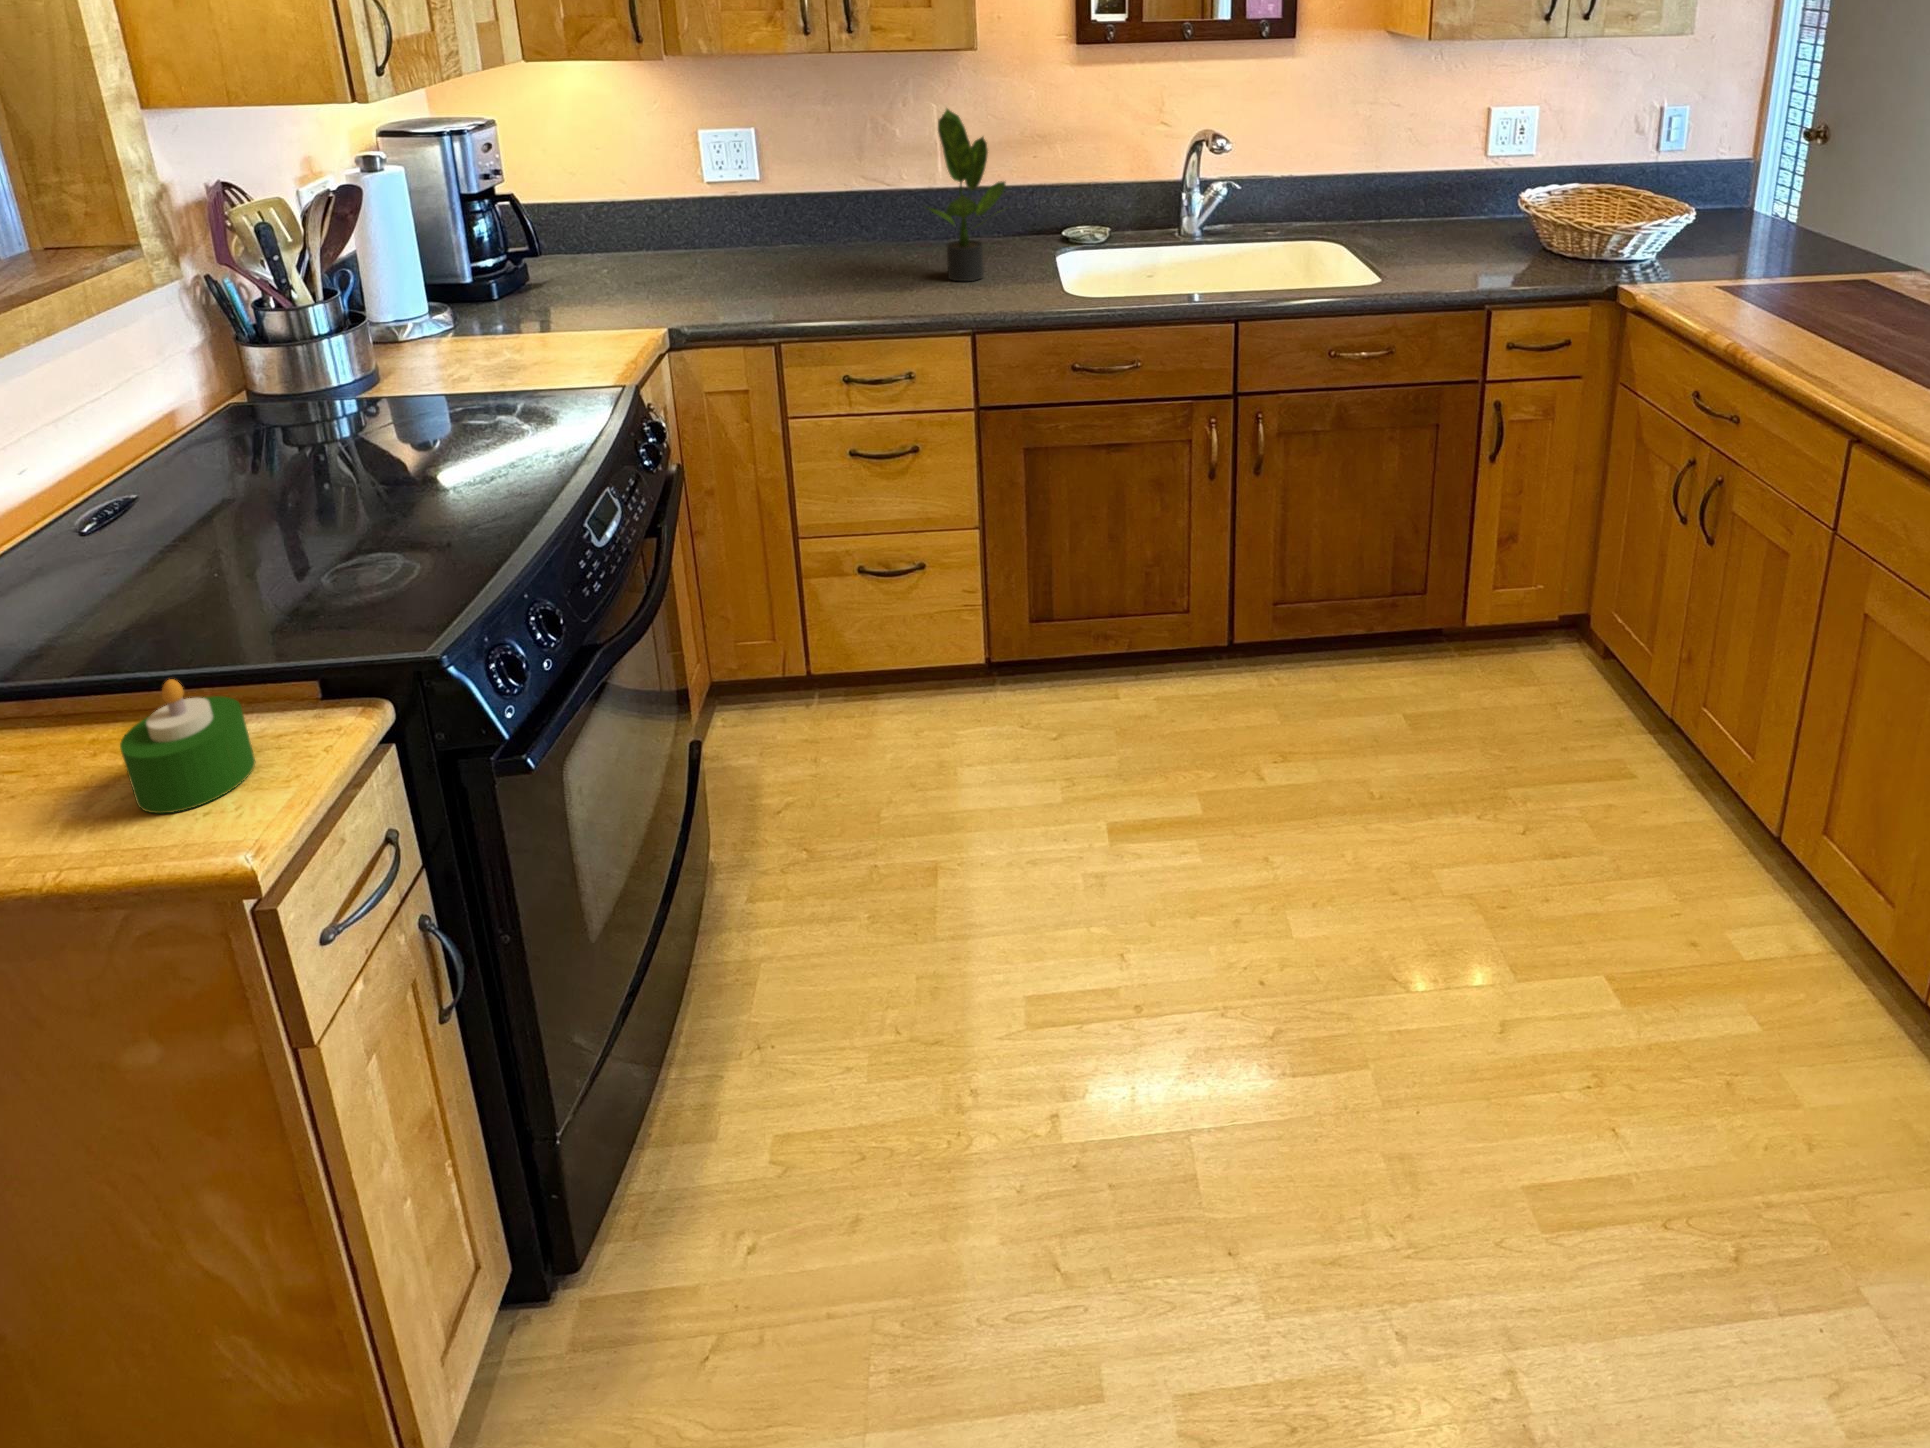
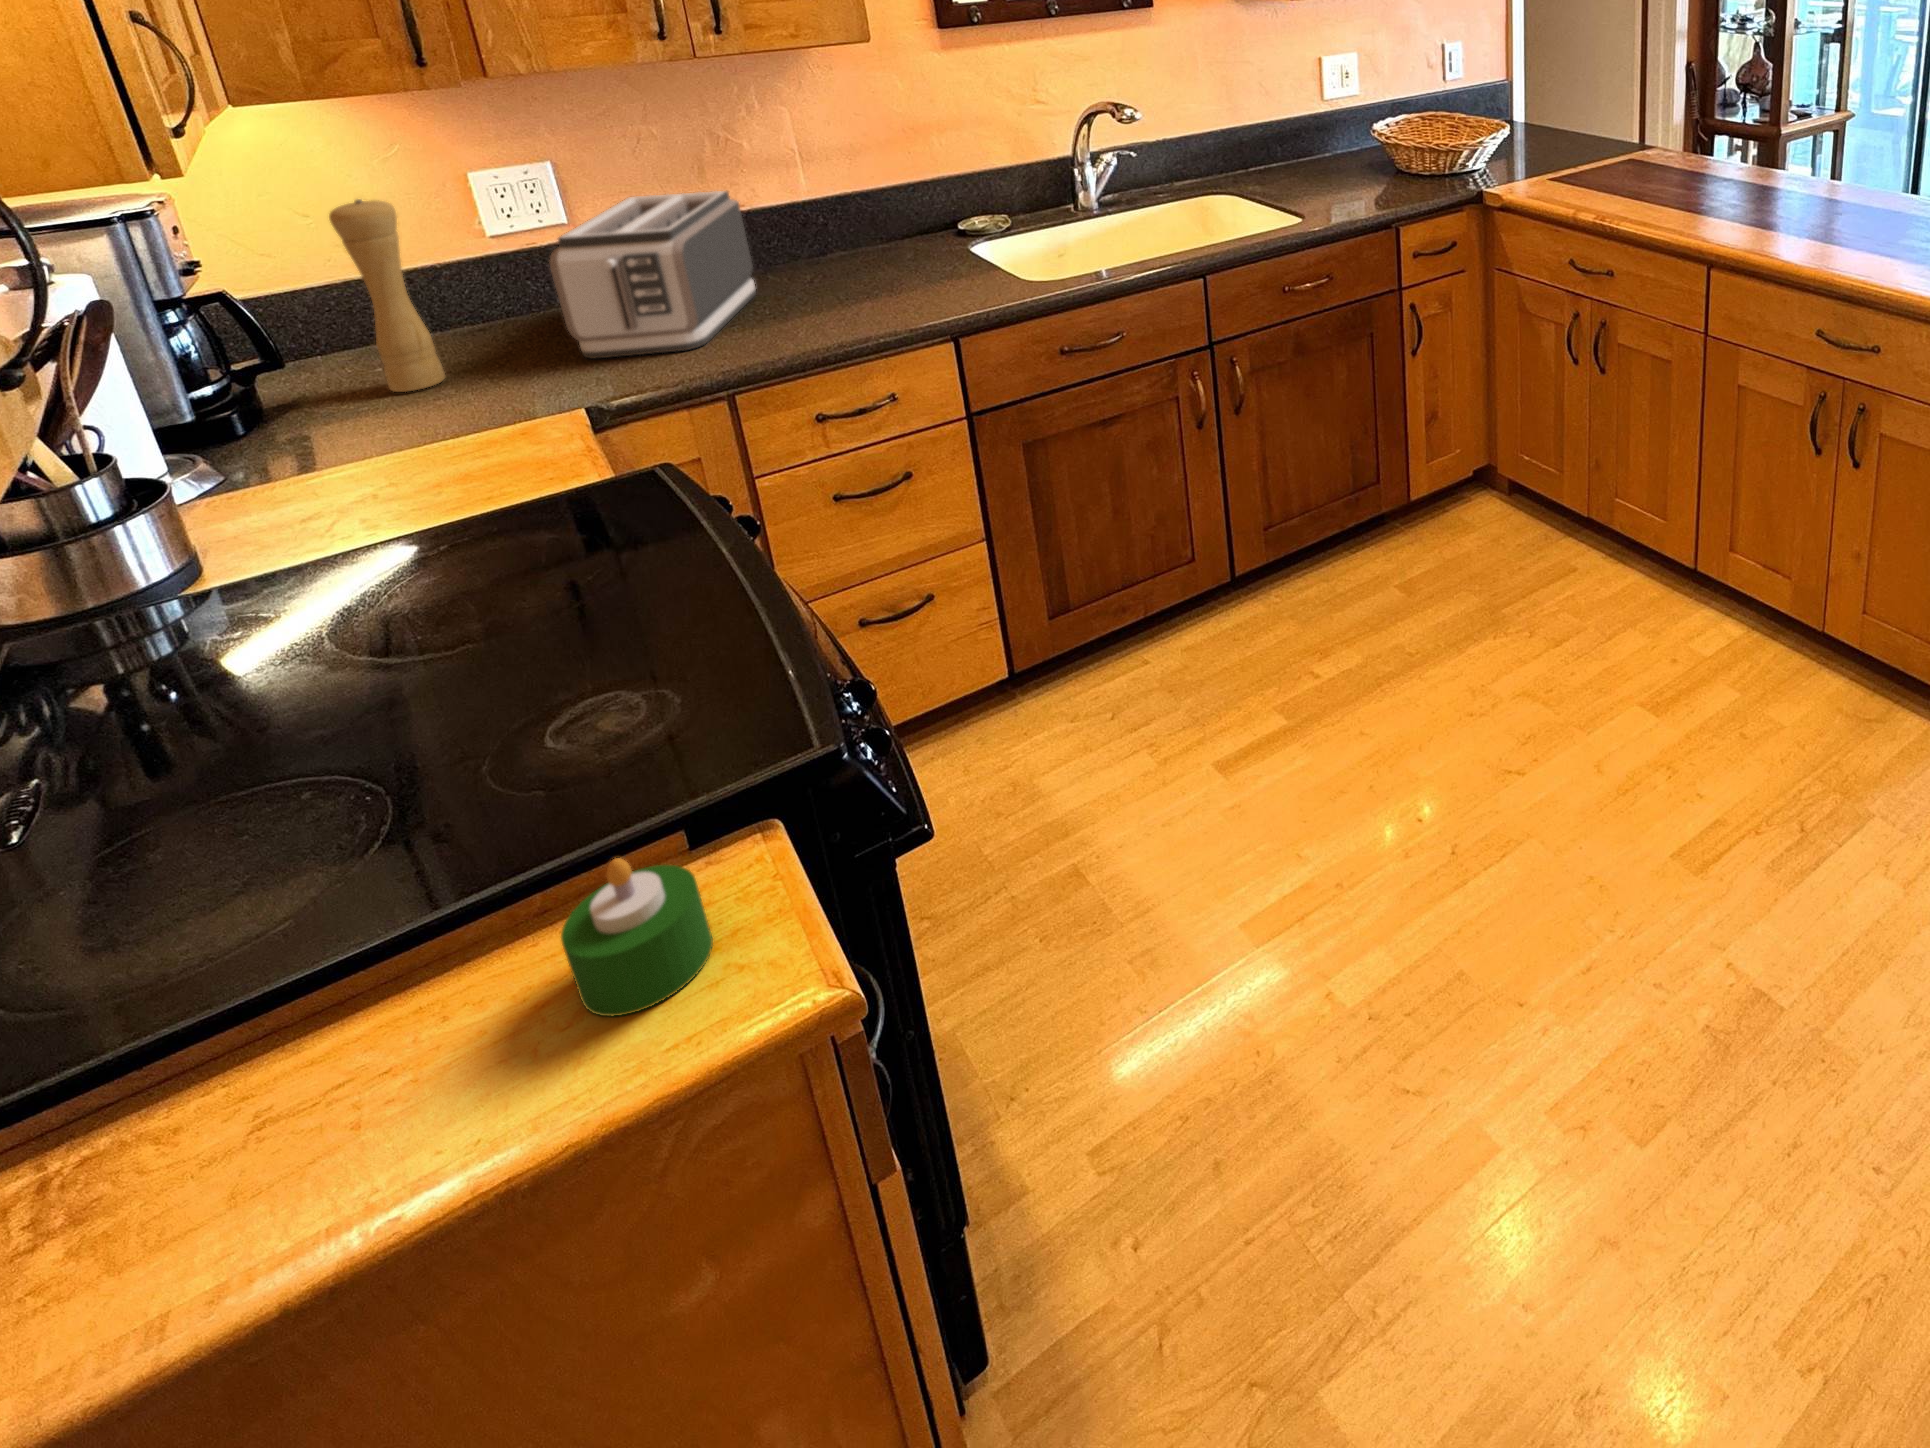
potted plant: present [926,109,1008,281] -> none [840,106,953,292]
pepper mill: none [569,139,627,289] -> present [329,199,445,392]
toaster: none [695,165,864,297] -> present [549,191,756,358]

